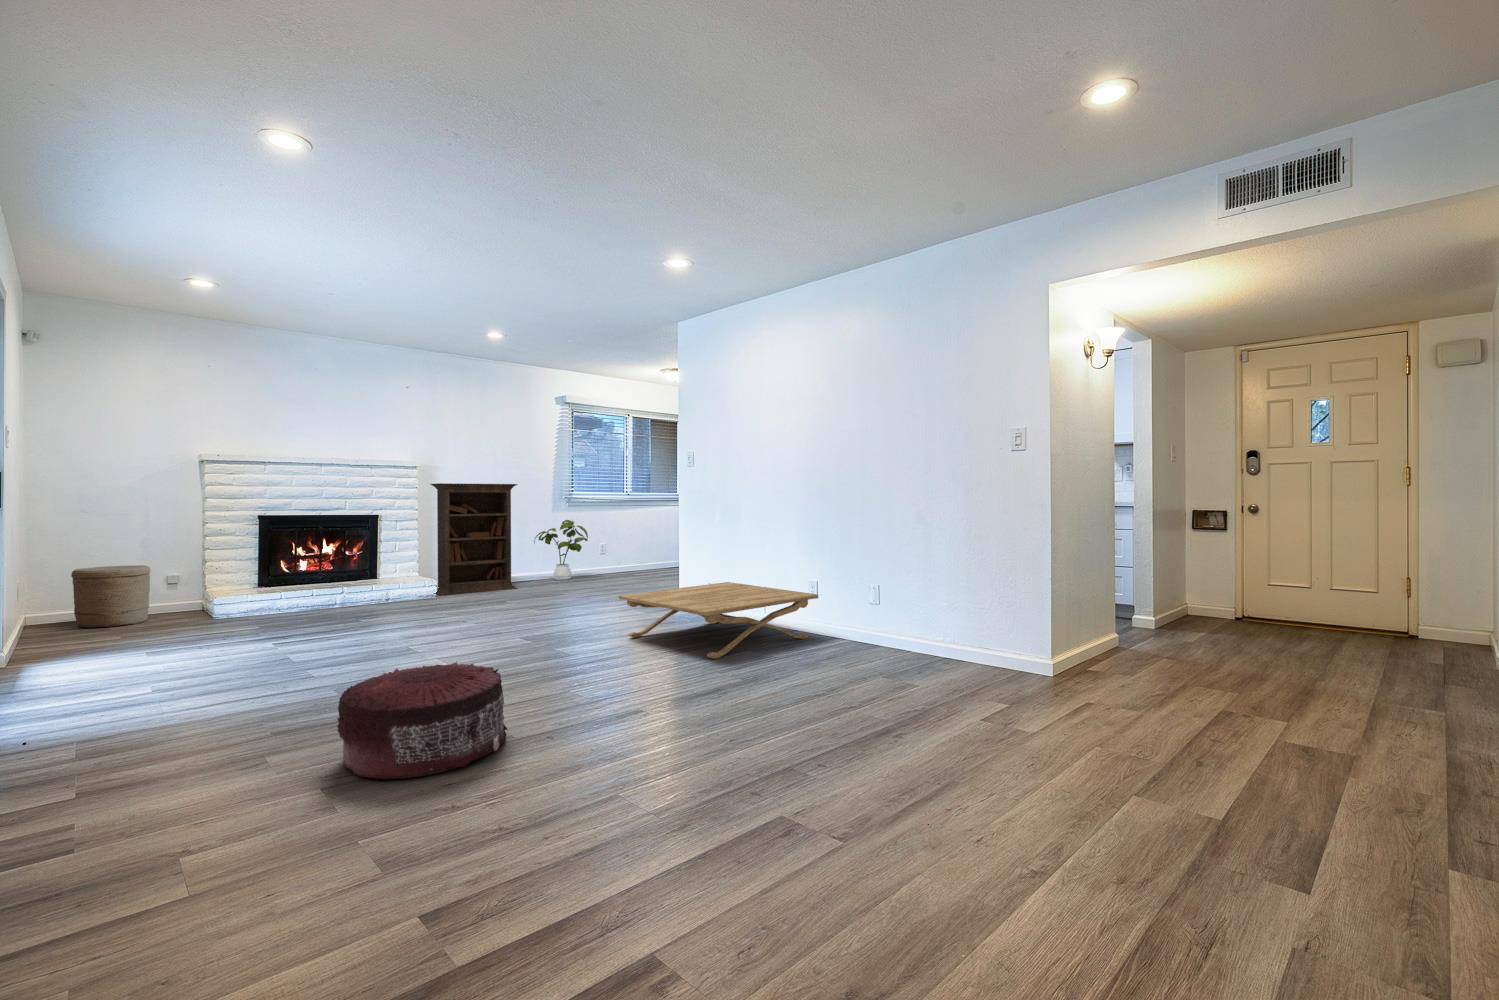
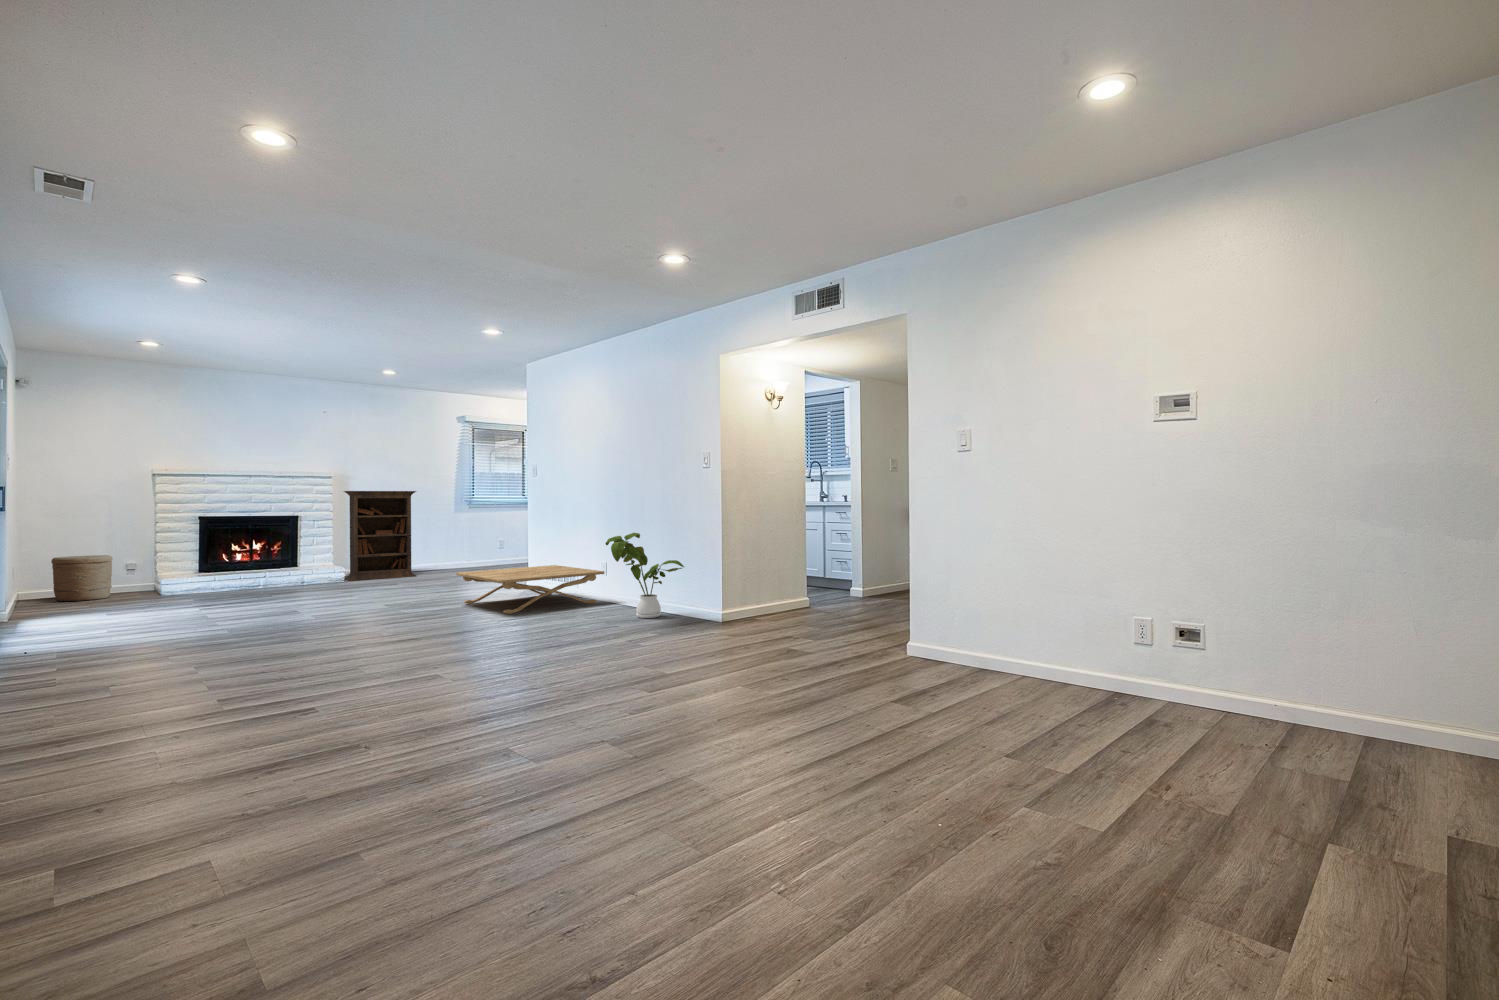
house plant: present [534,520,588,580] -> present [605,533,684,618]
pouf: present [337,662,508,780] -> none [210,603,325,663]

